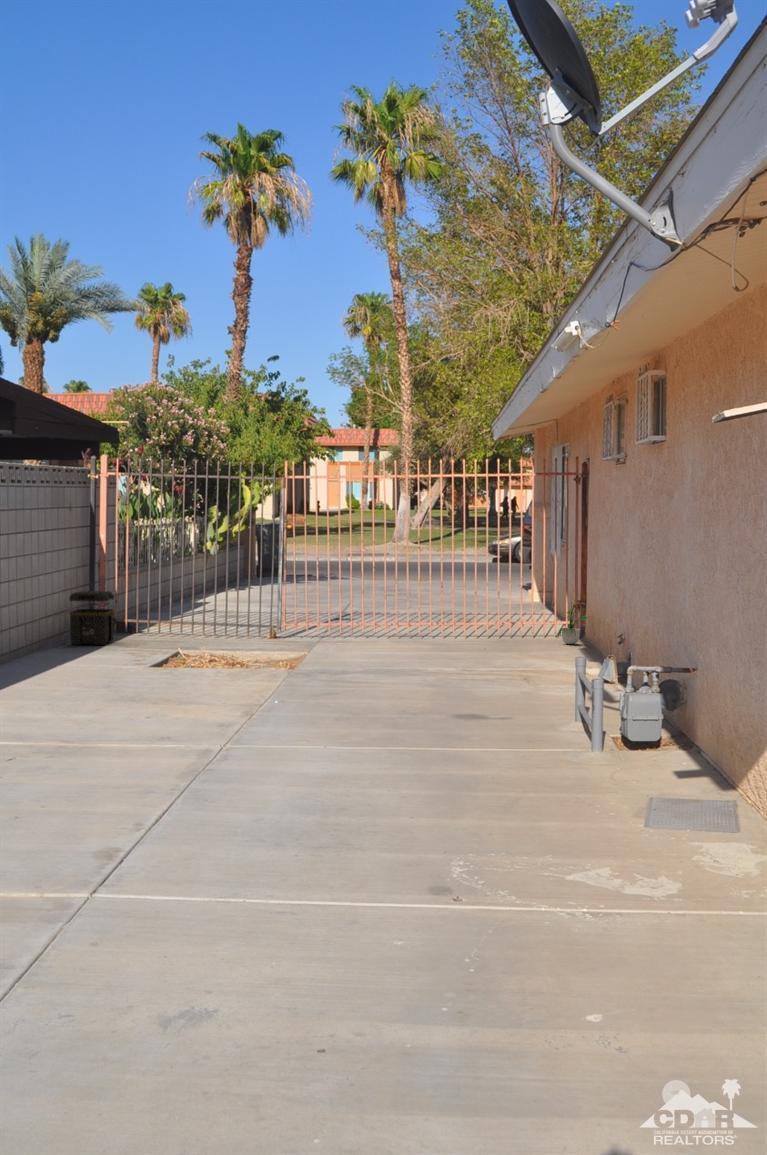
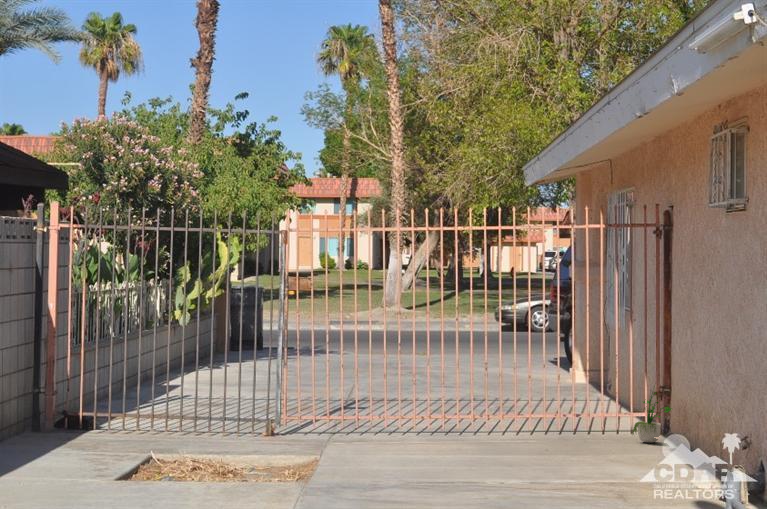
toolbox: present [69,591,114,645] -> none [8,376,66,447]

